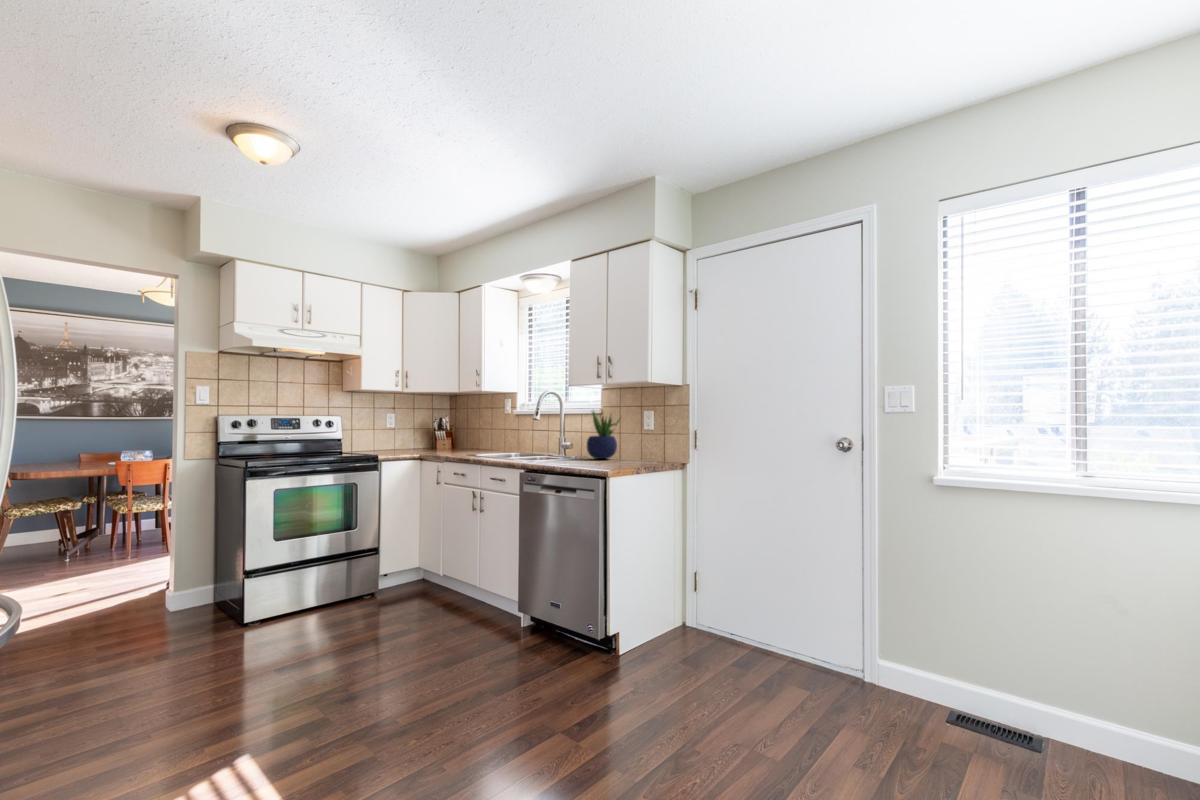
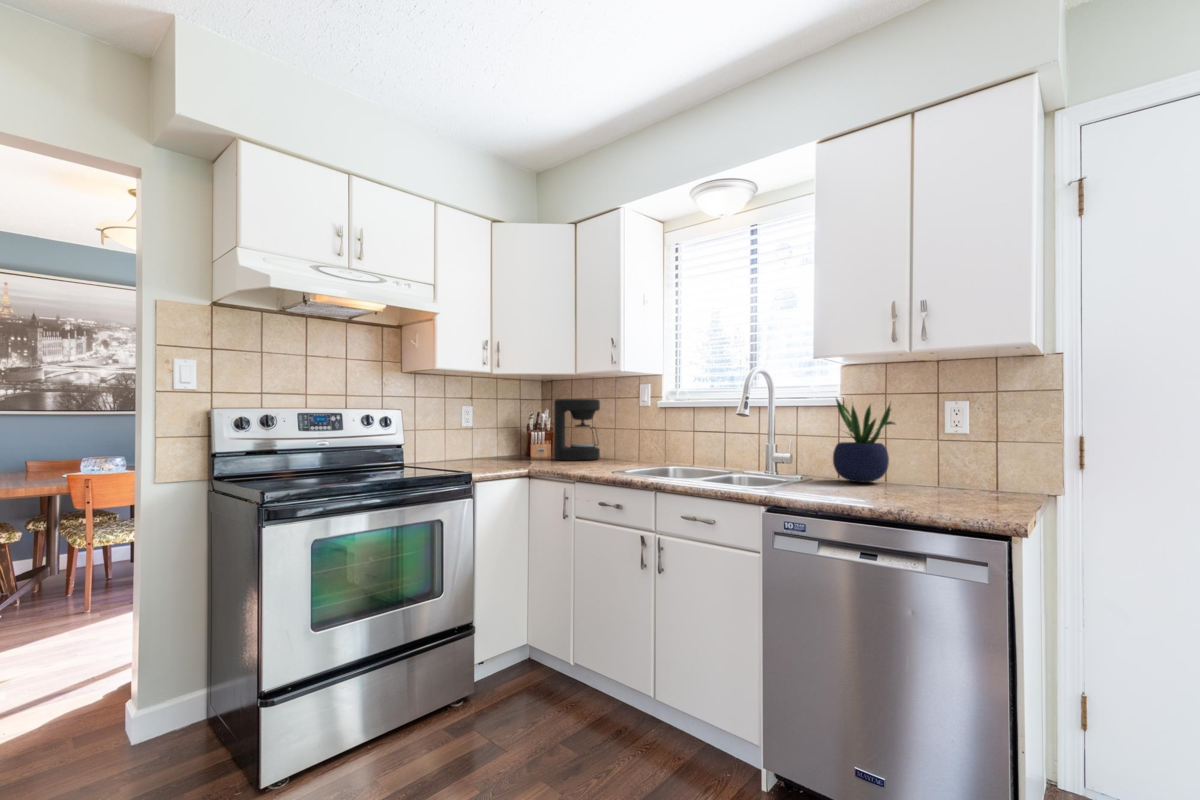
coffee maker: none [449,409,480,450] -> present [554,399,600,460]

